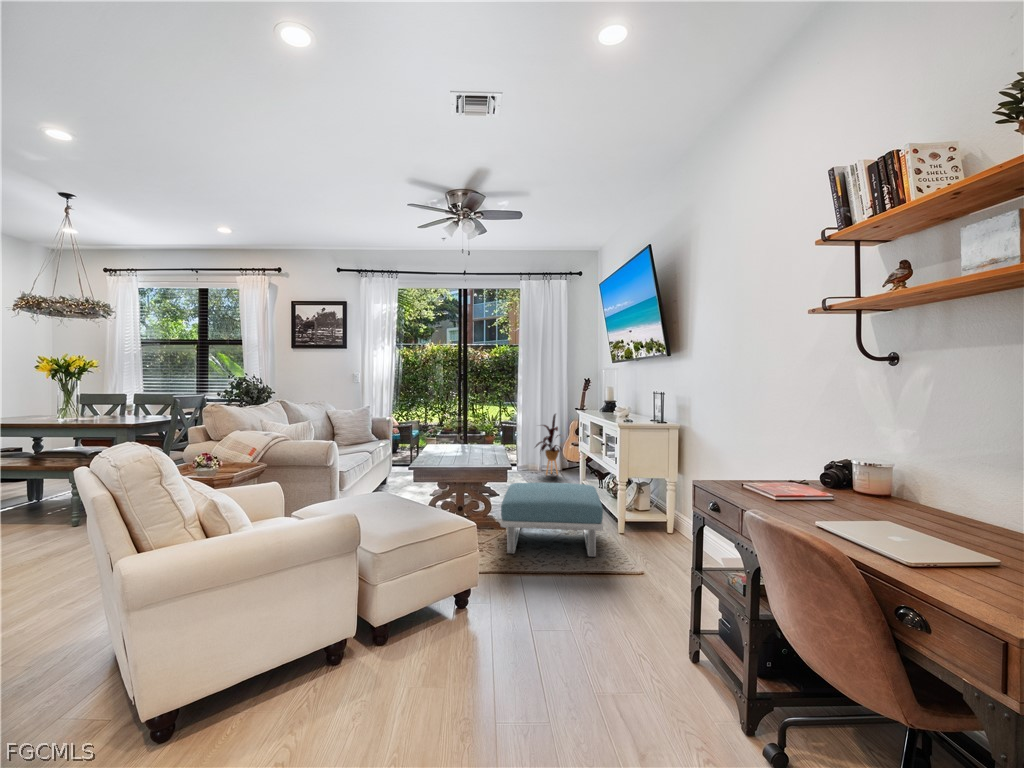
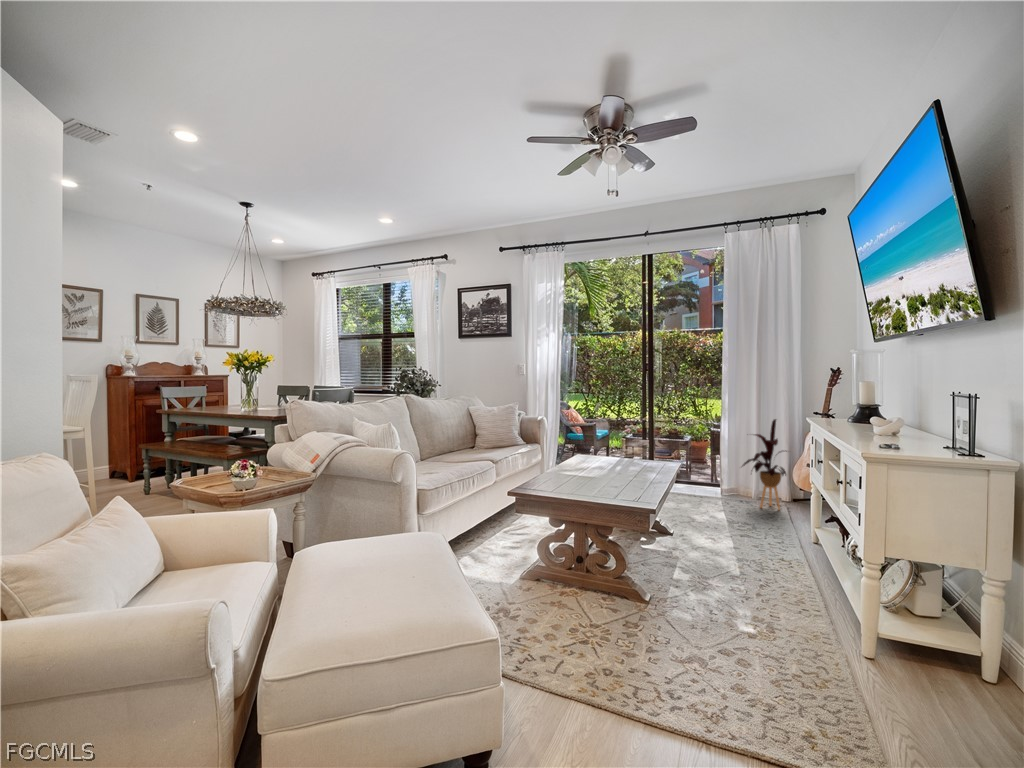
footstool: present [500,483,603,557] -> none [613,533,812,711]

